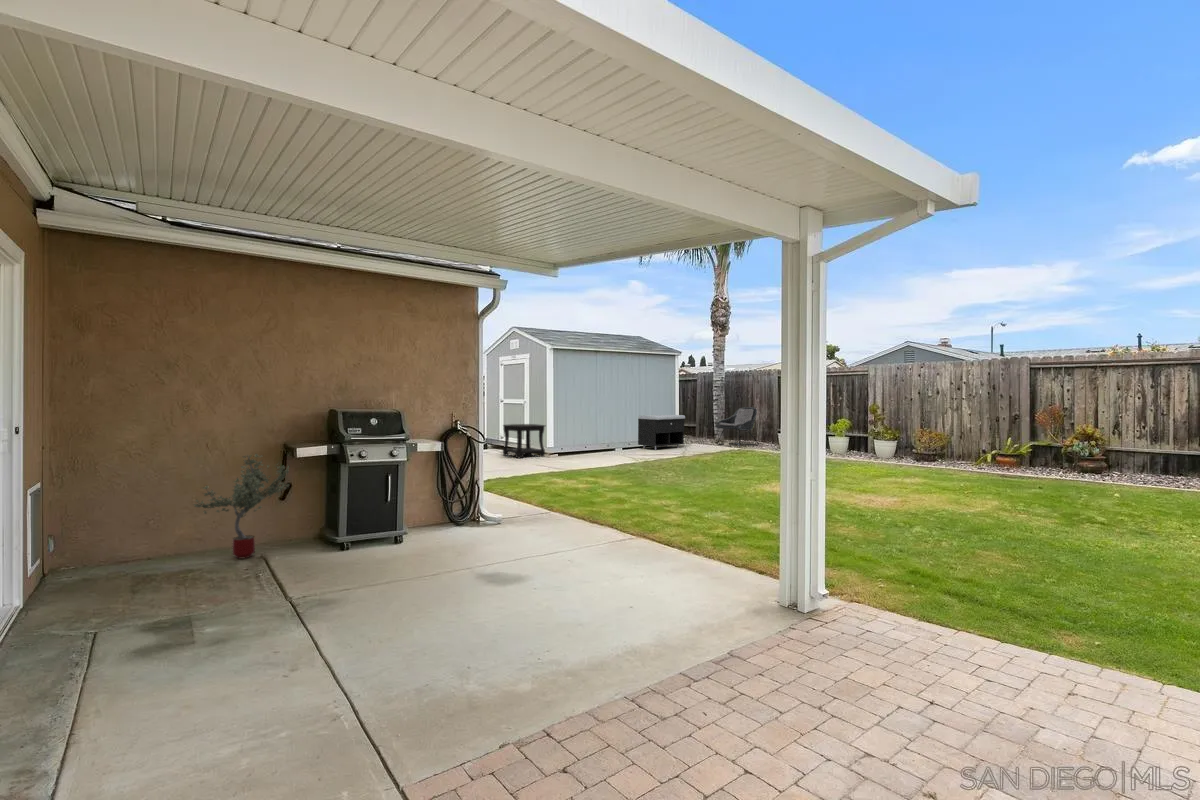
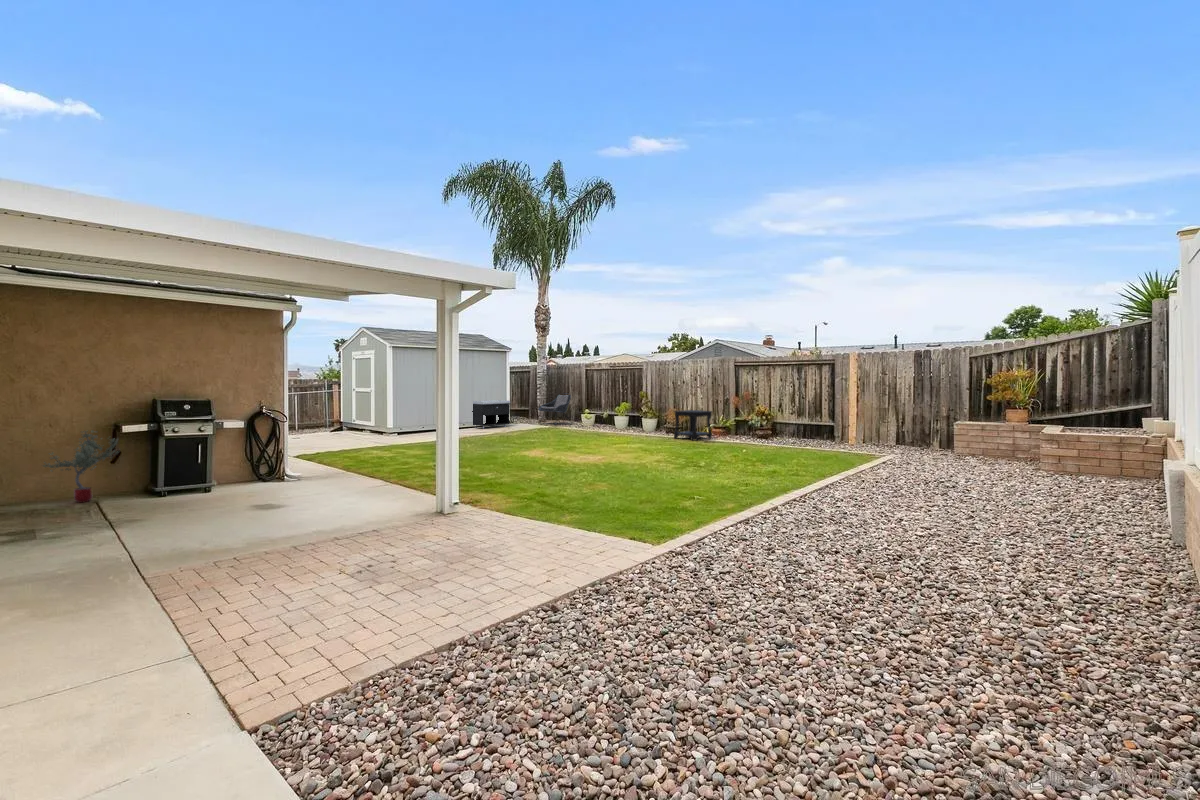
side table: present [503,424,545,458] -> present [674,410,712,440]

